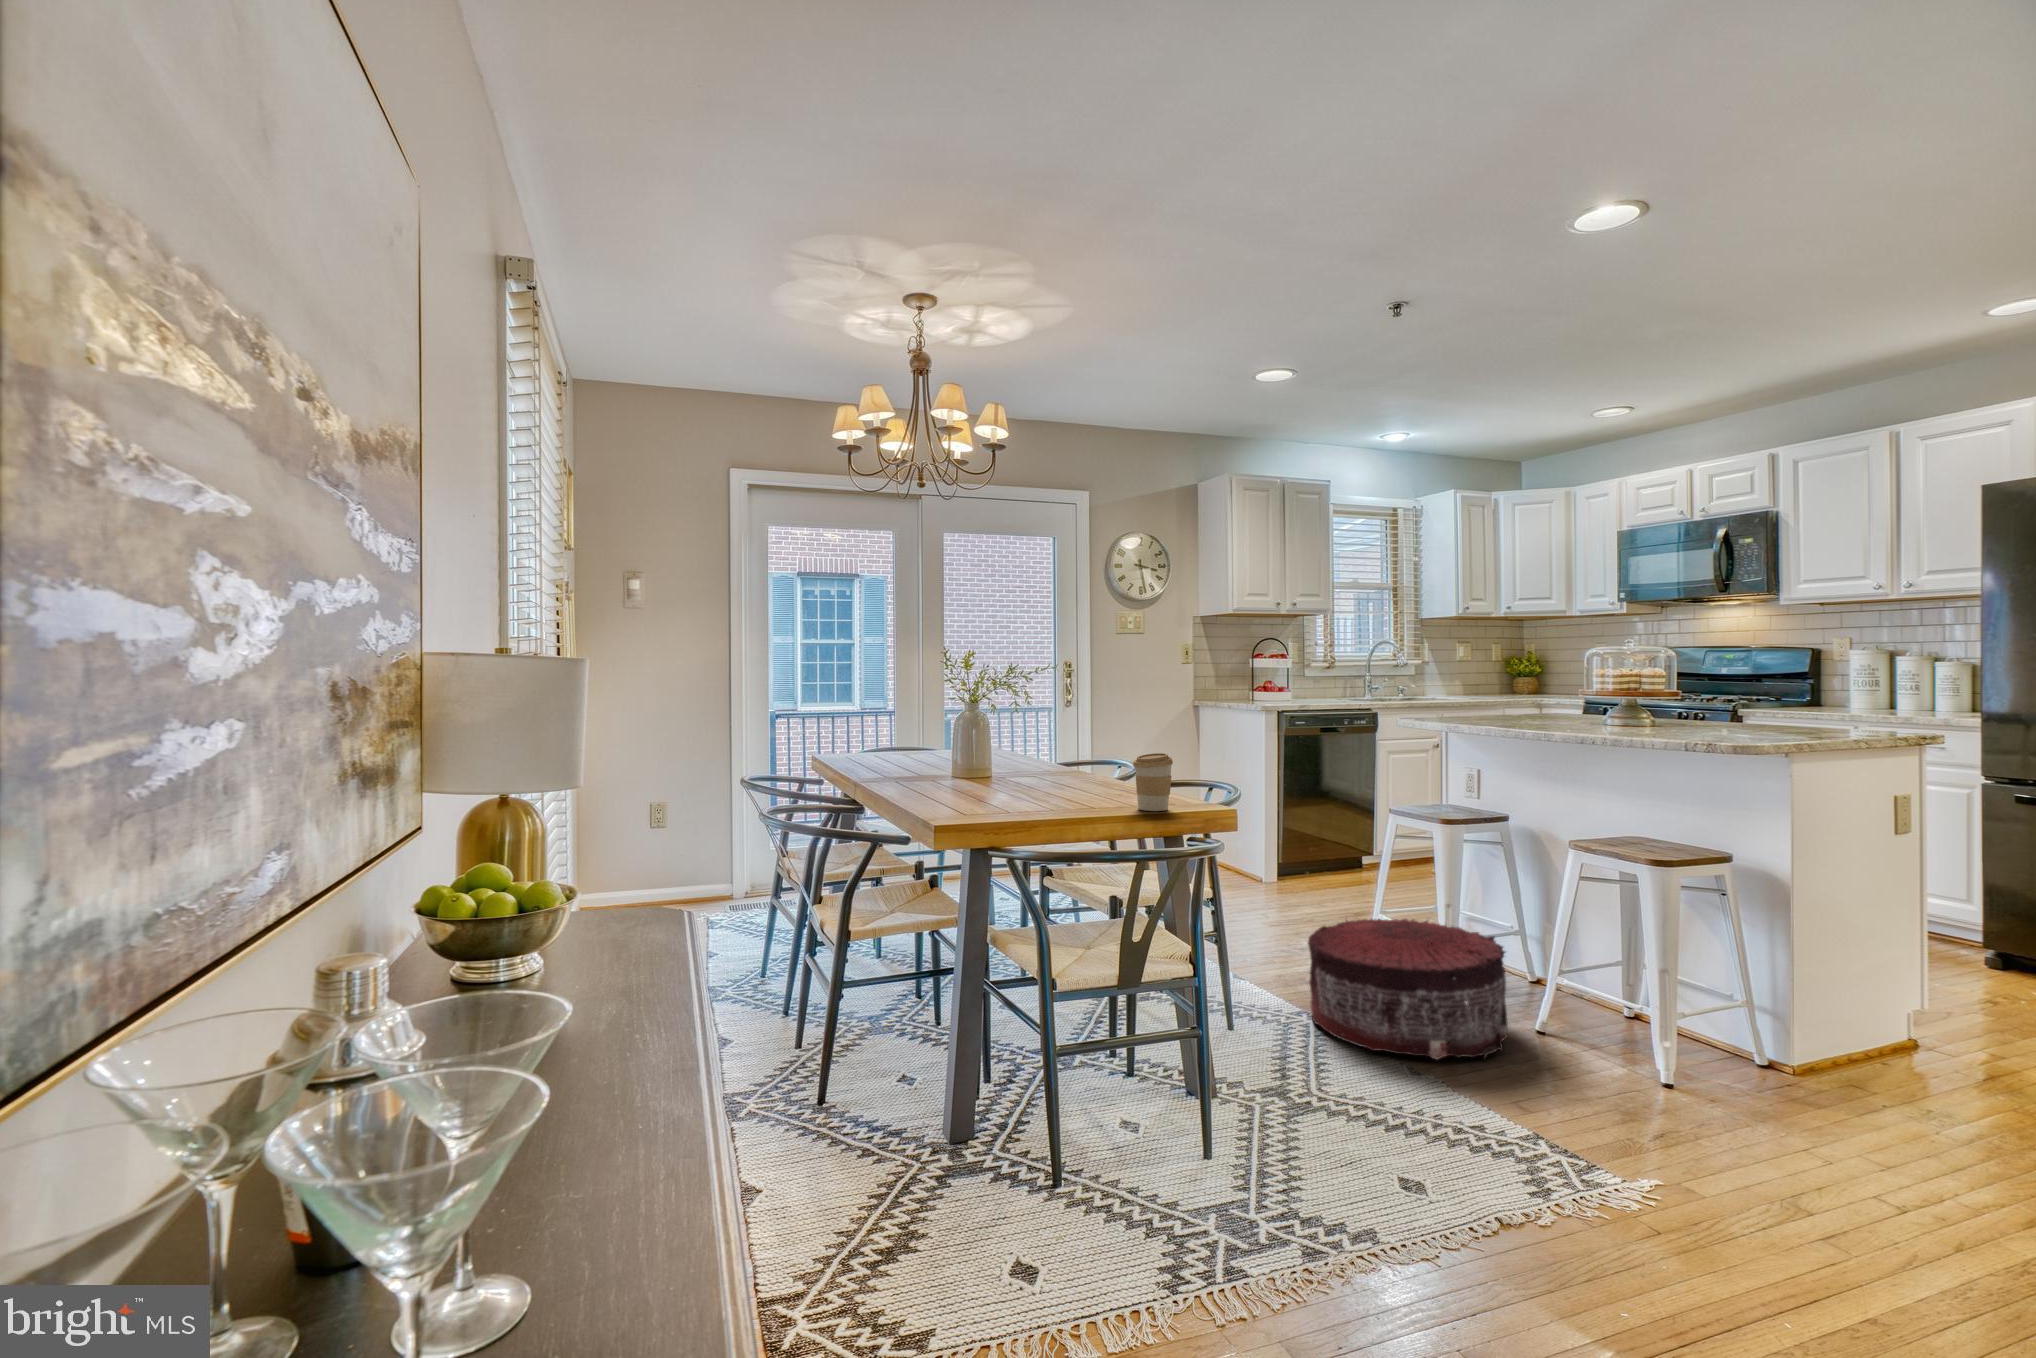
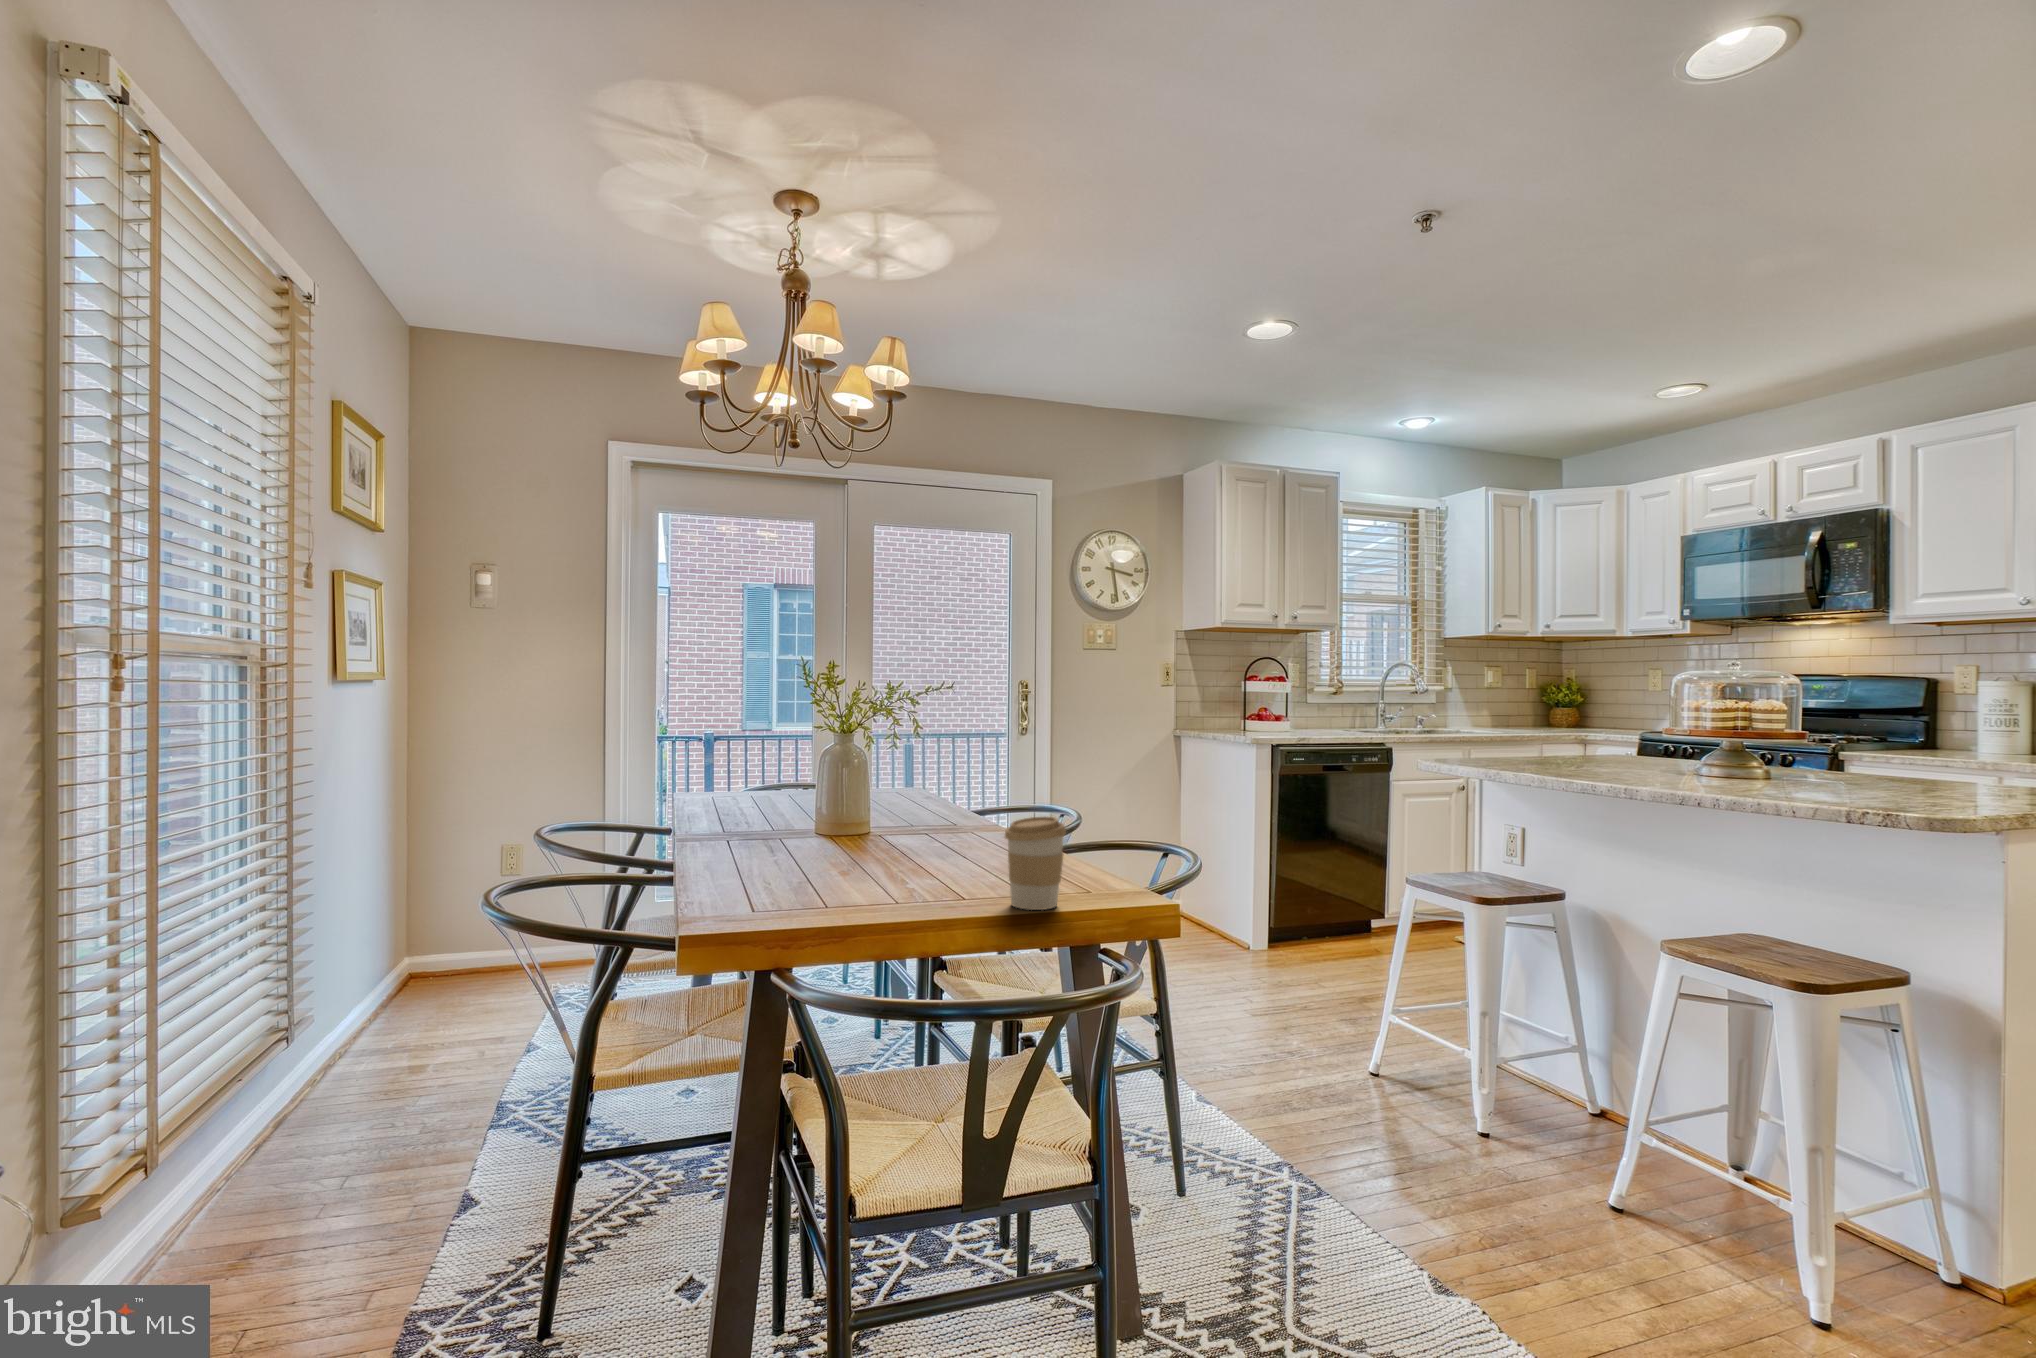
pouf: present [1308,919,1508,1059] -> none [1290,1028,1577,1267]

